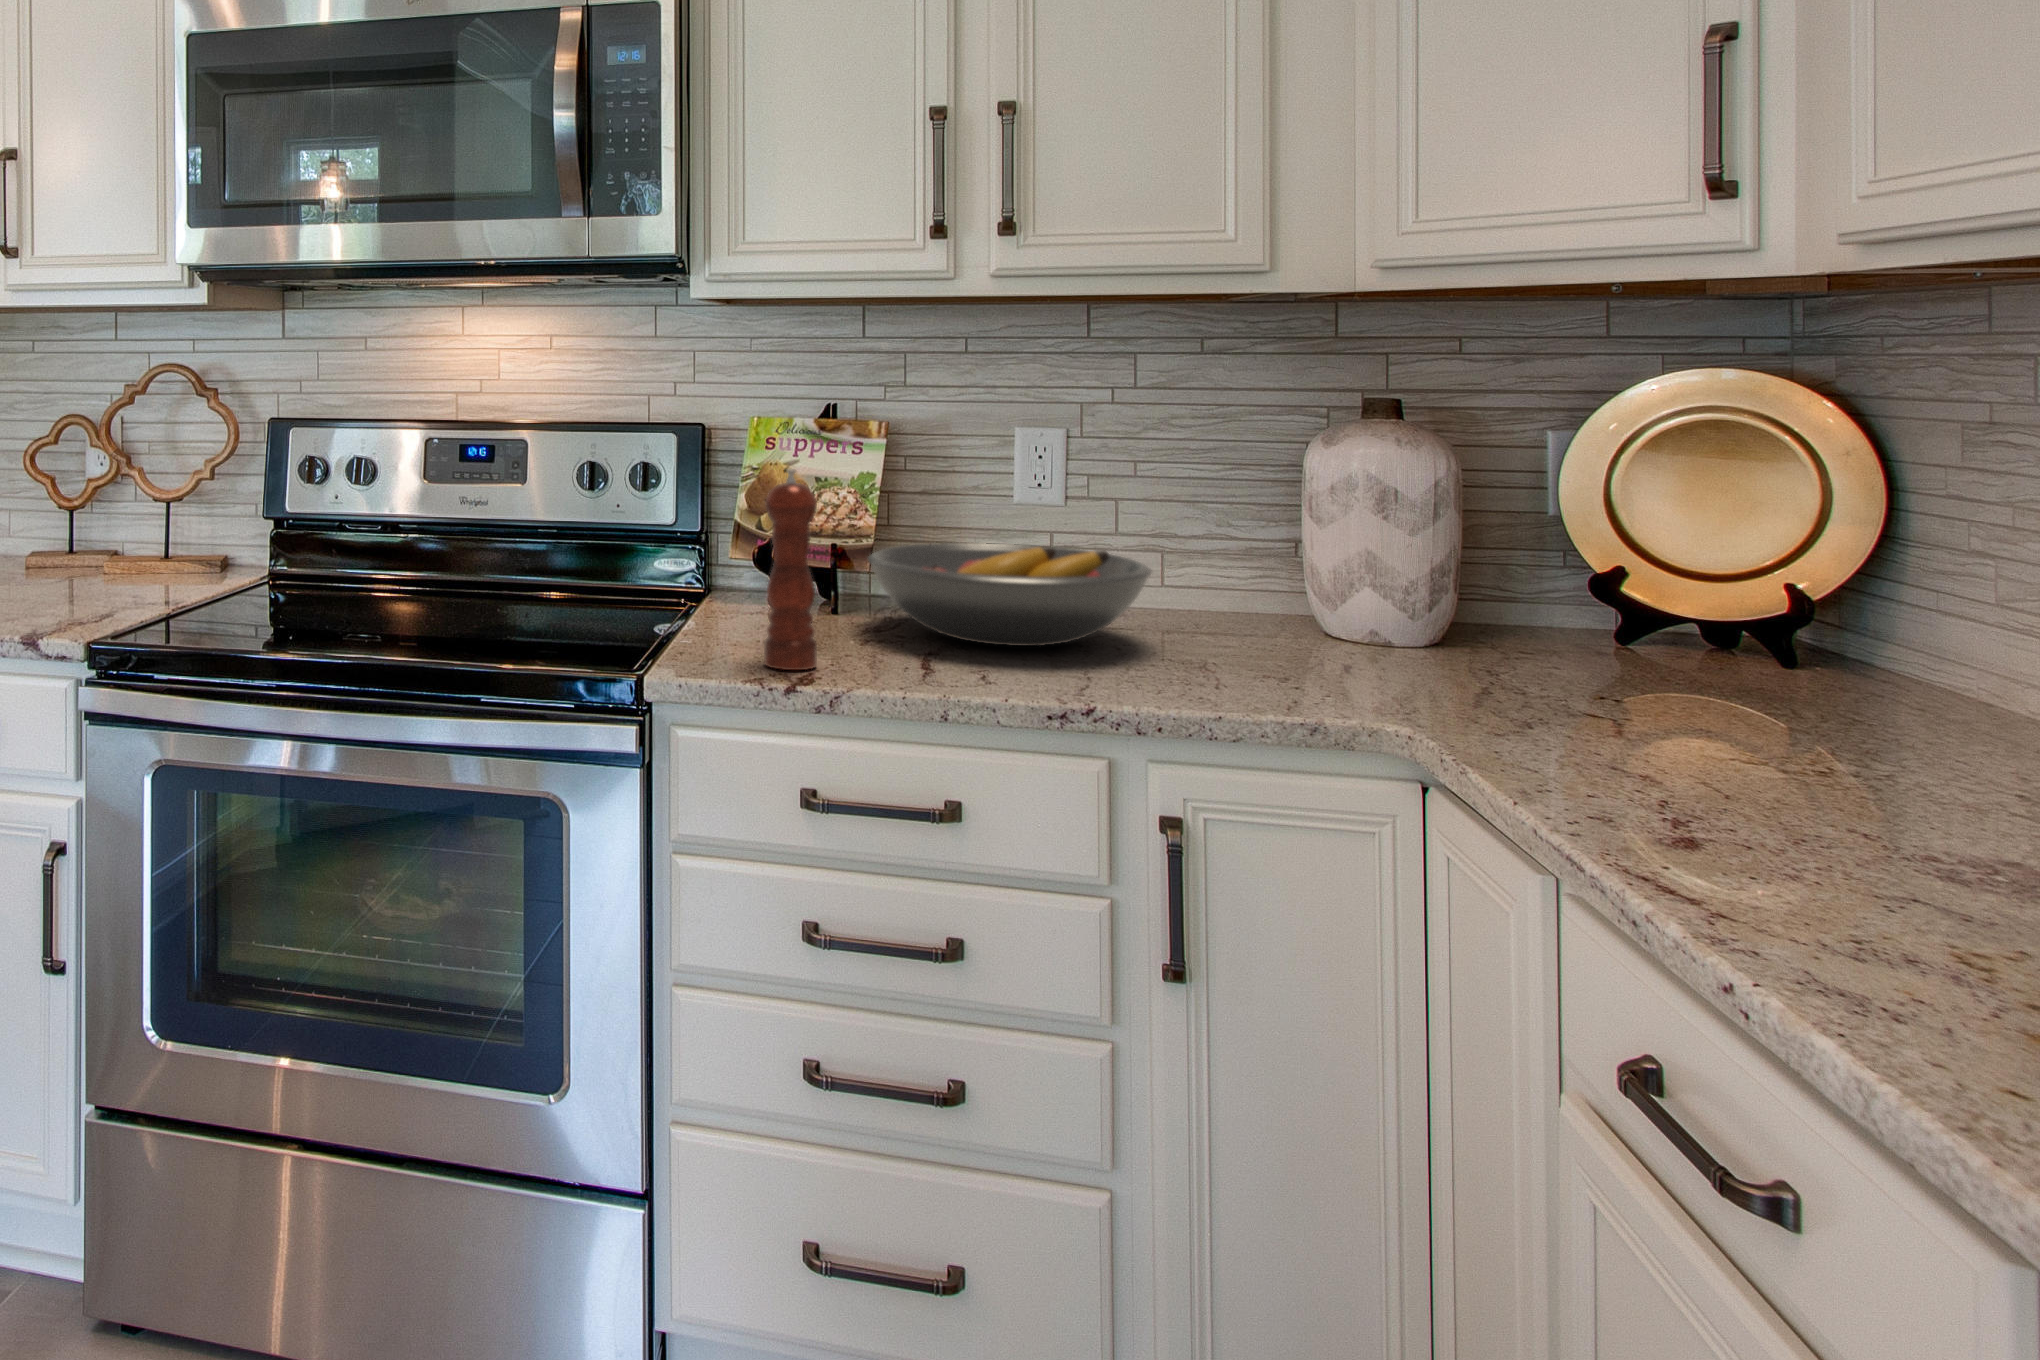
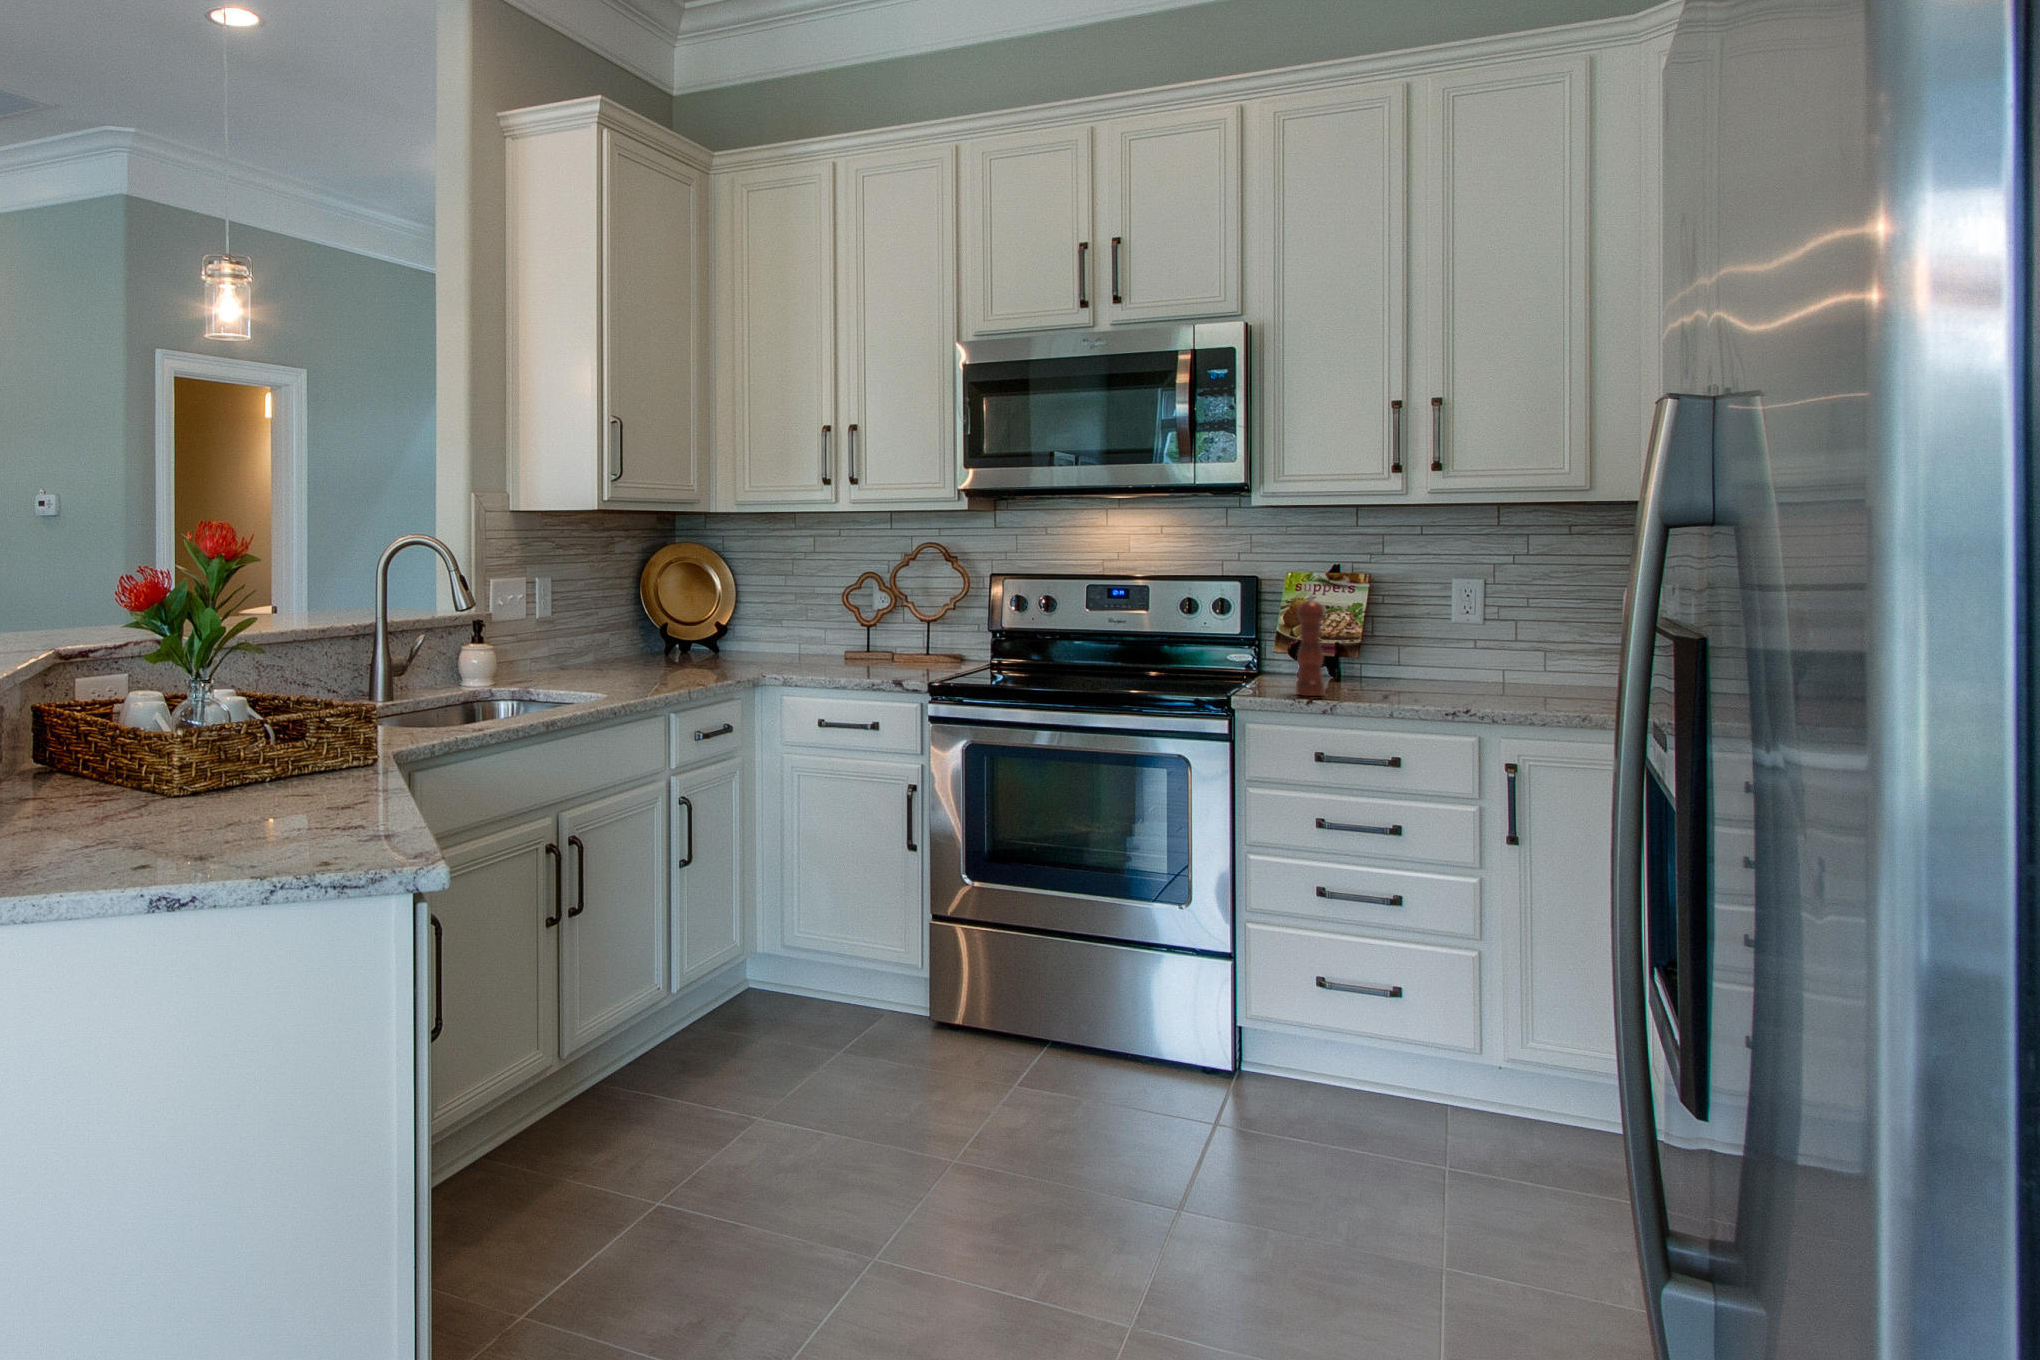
fruit bowl: present [868,543,1151,646] -> none [1355,638,1518,691]

